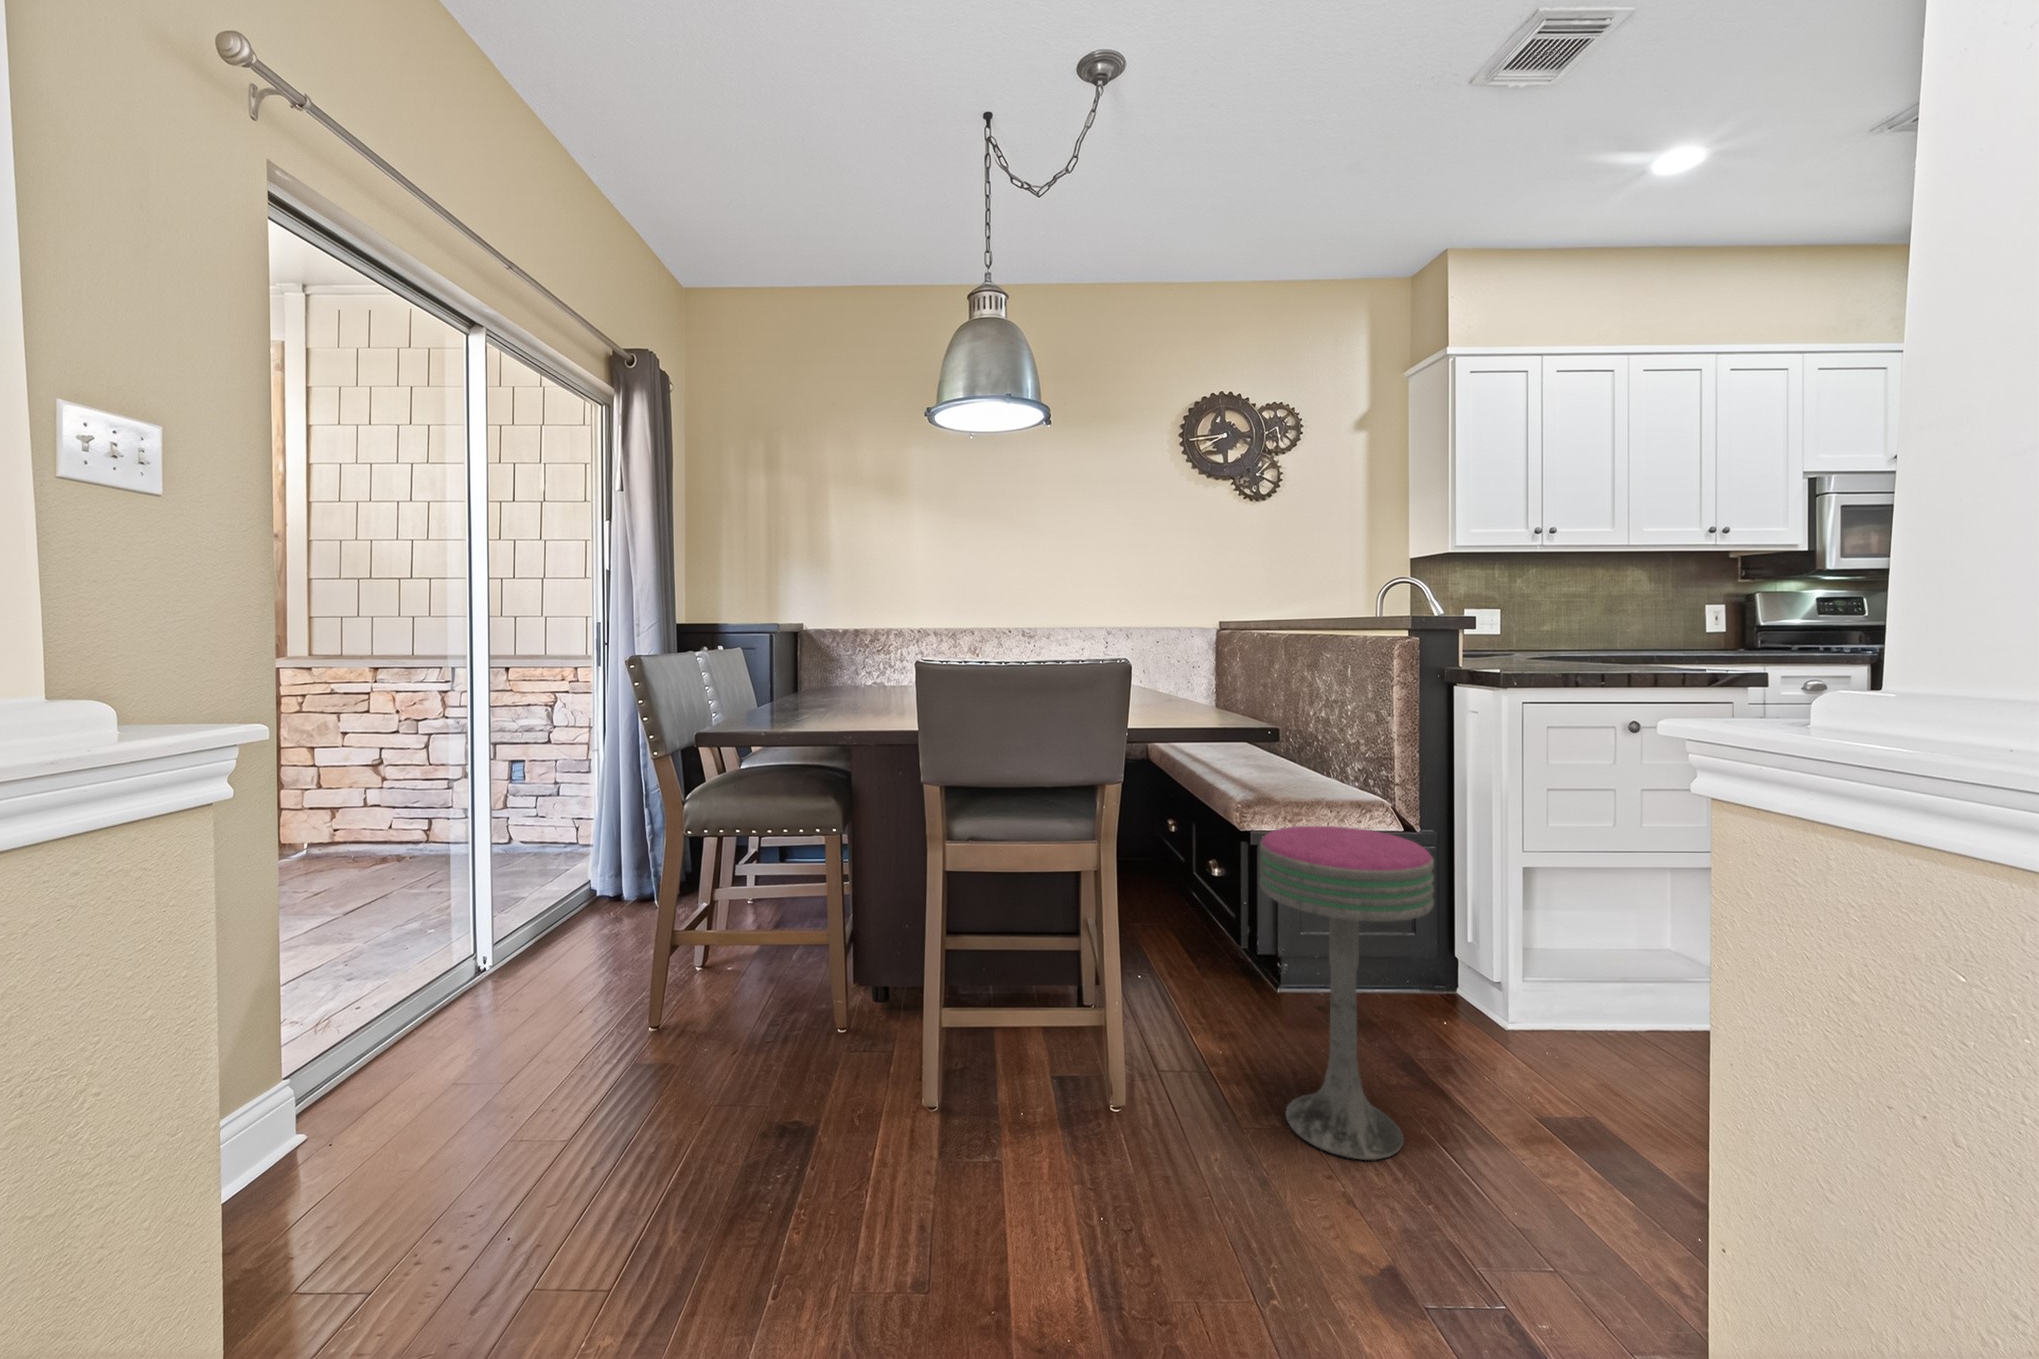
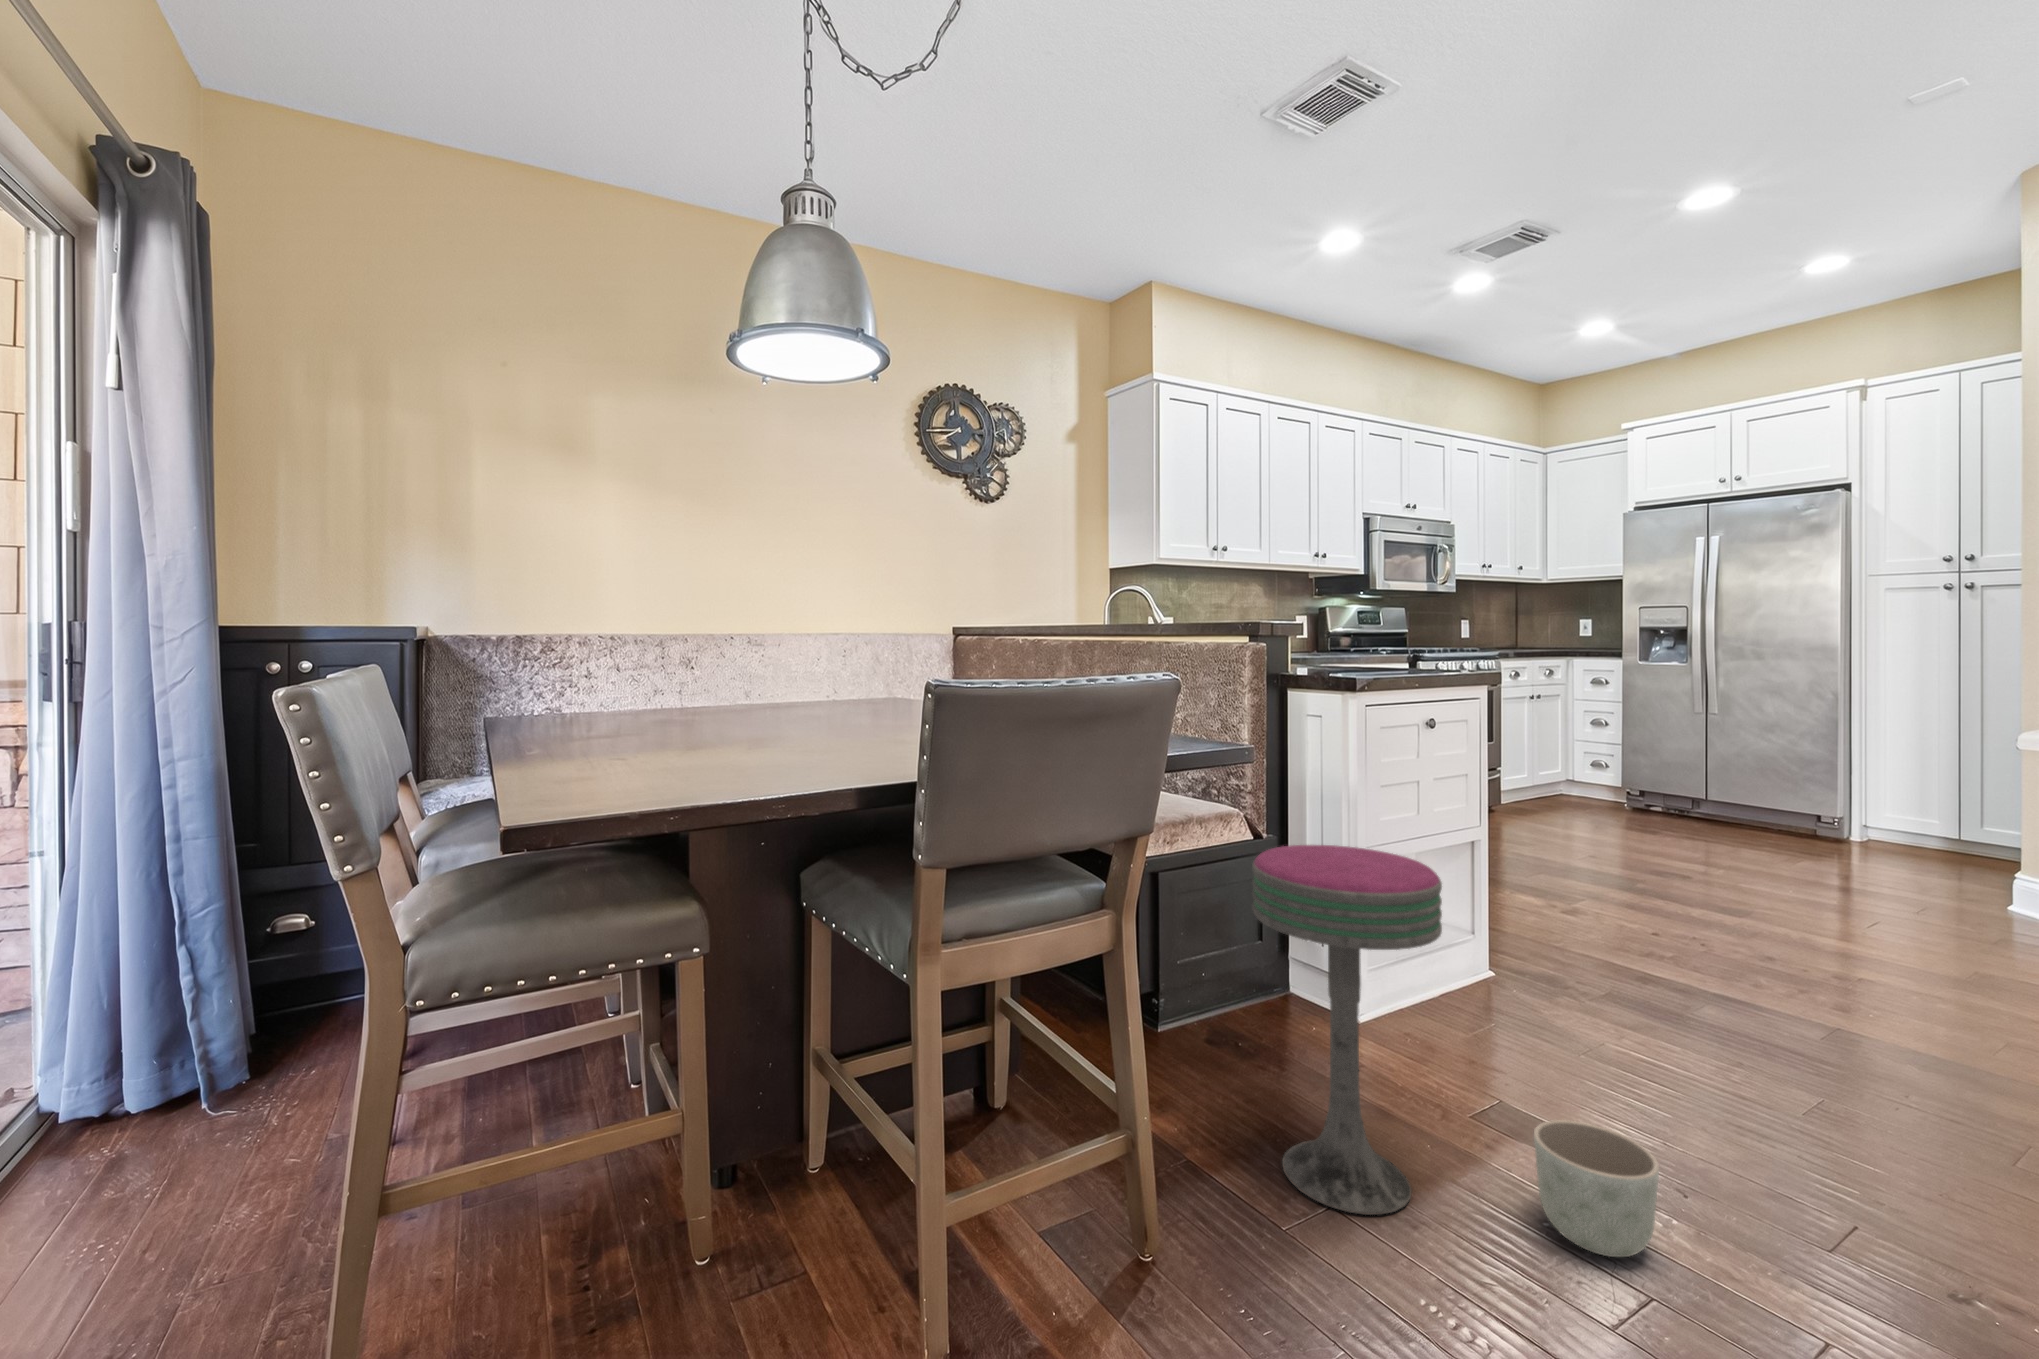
planter: none [1497,1120,1622,1260] -> present [1534,1120,1659,1257]

